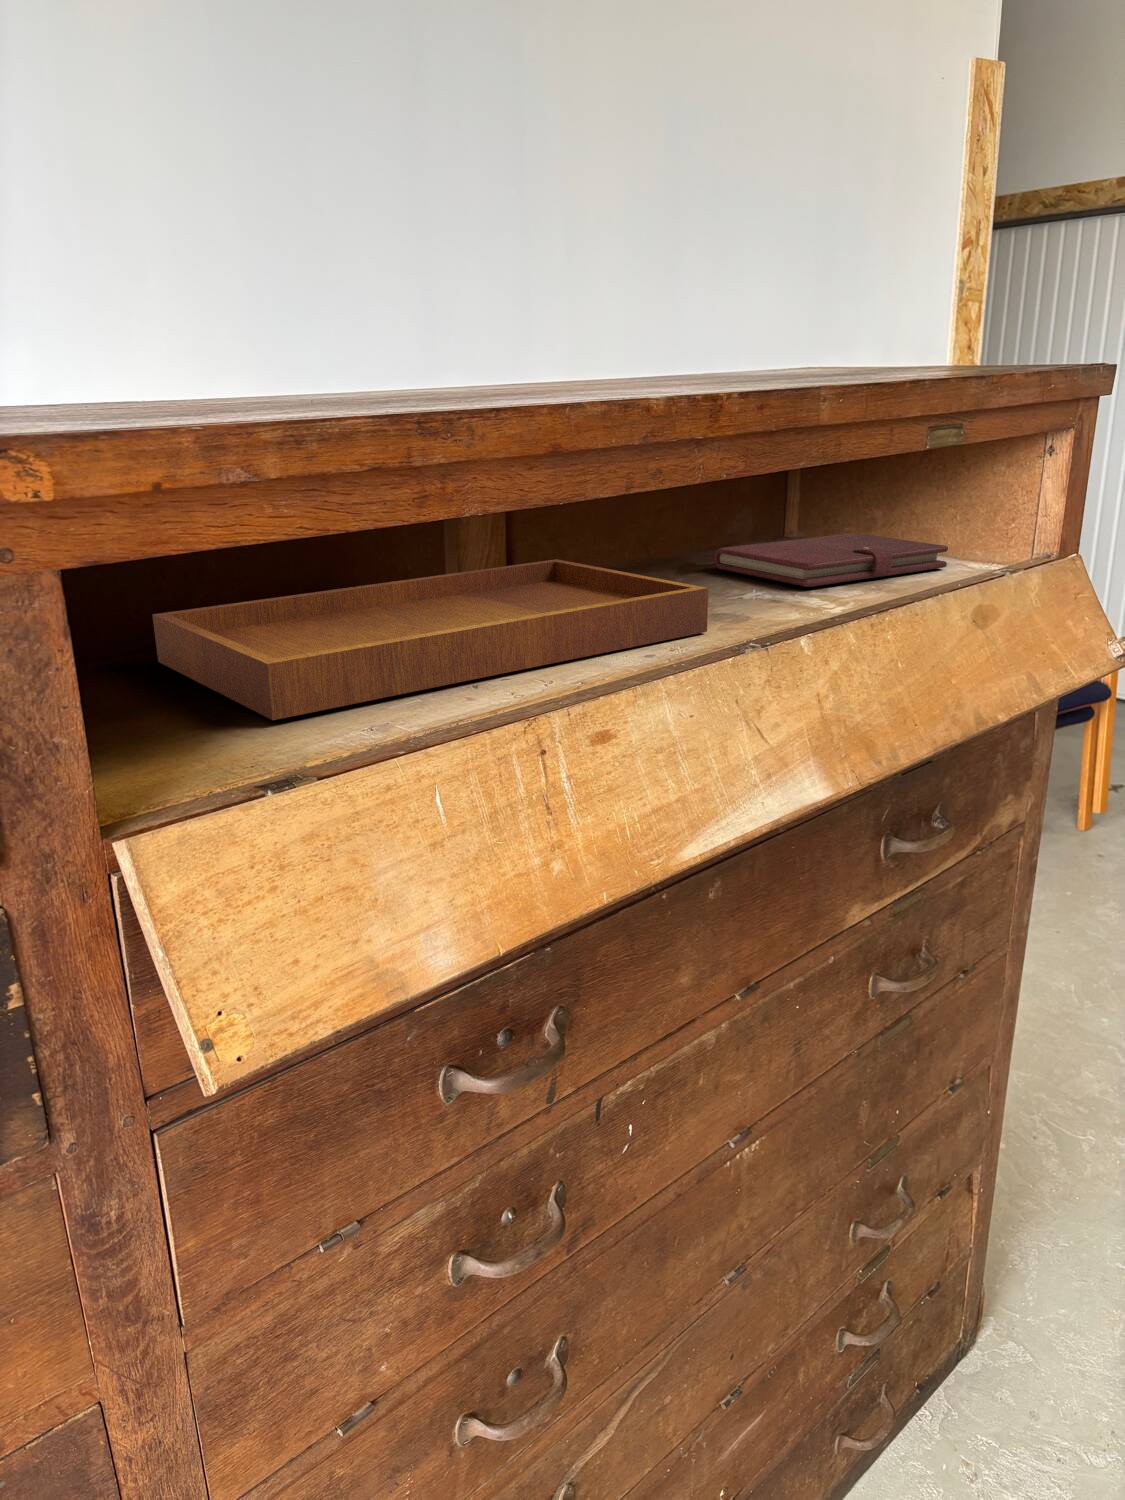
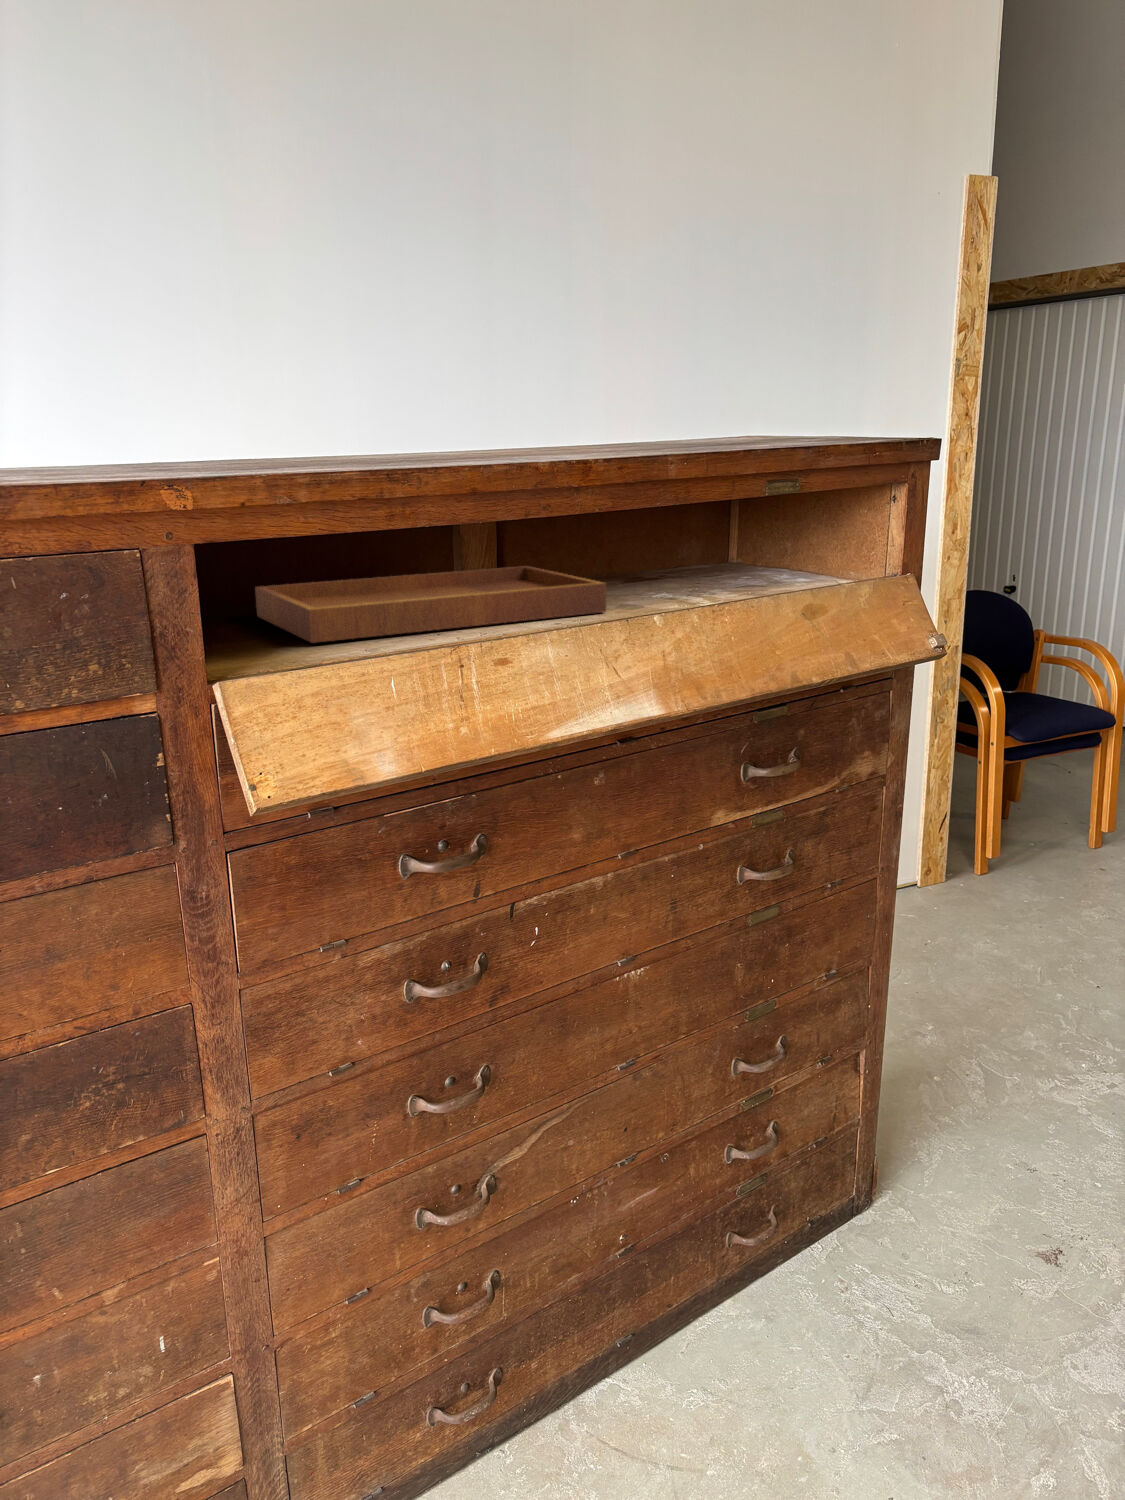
notebook: present [715,533,948,587] -> none [651,557,818,590]

